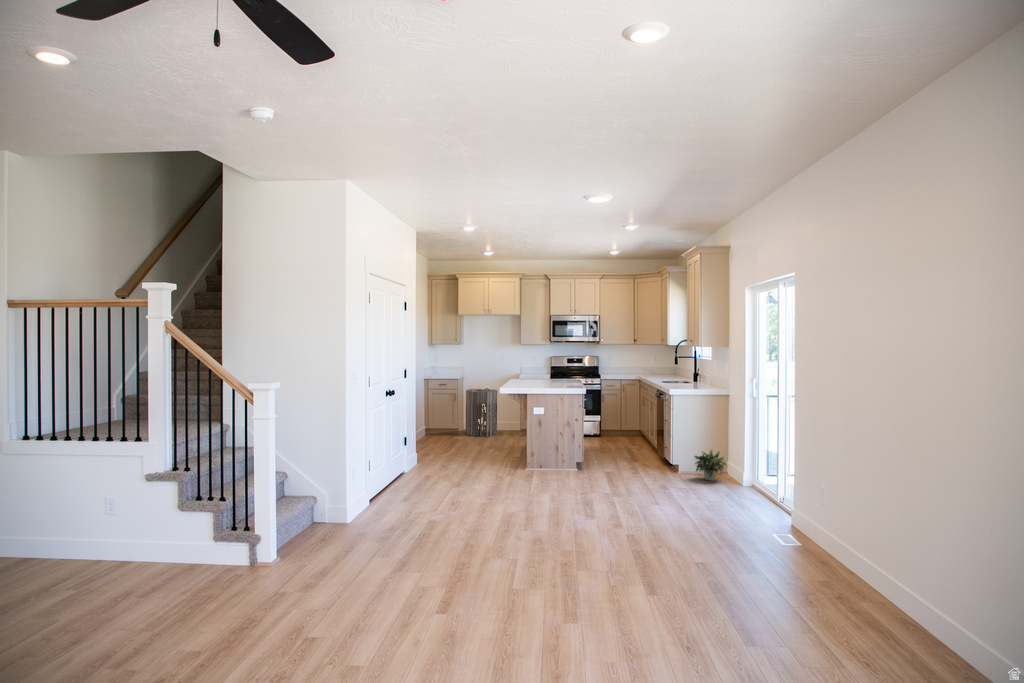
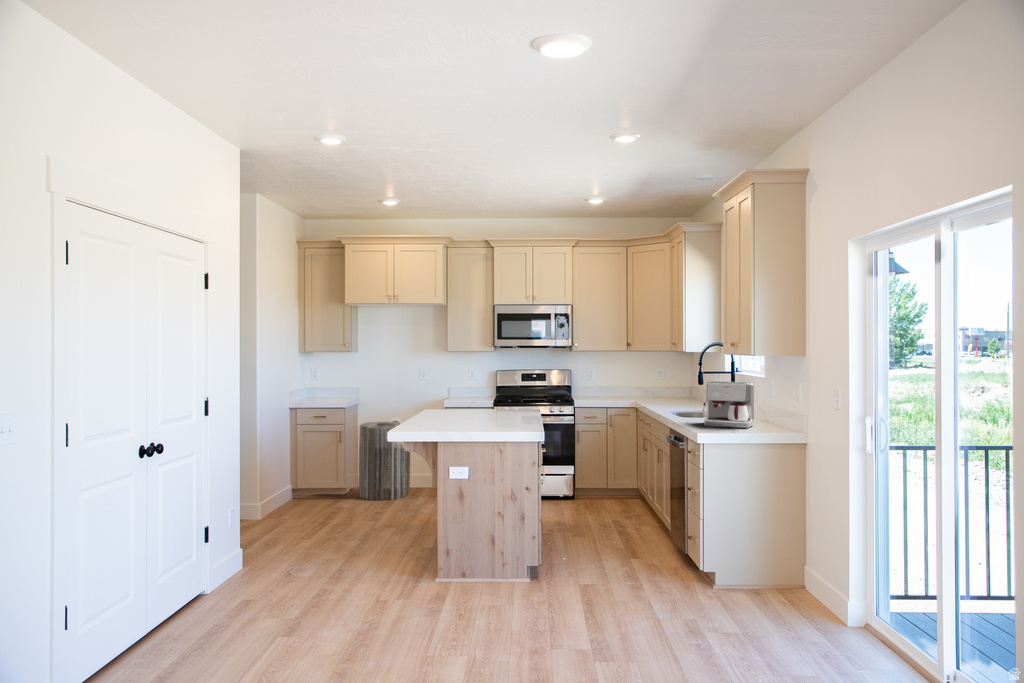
coffee maker: none [675,362,703,388] -> present [703,381,754,428]
potted plant: present [694,450,727,481] -> none [747,546,820,612]

